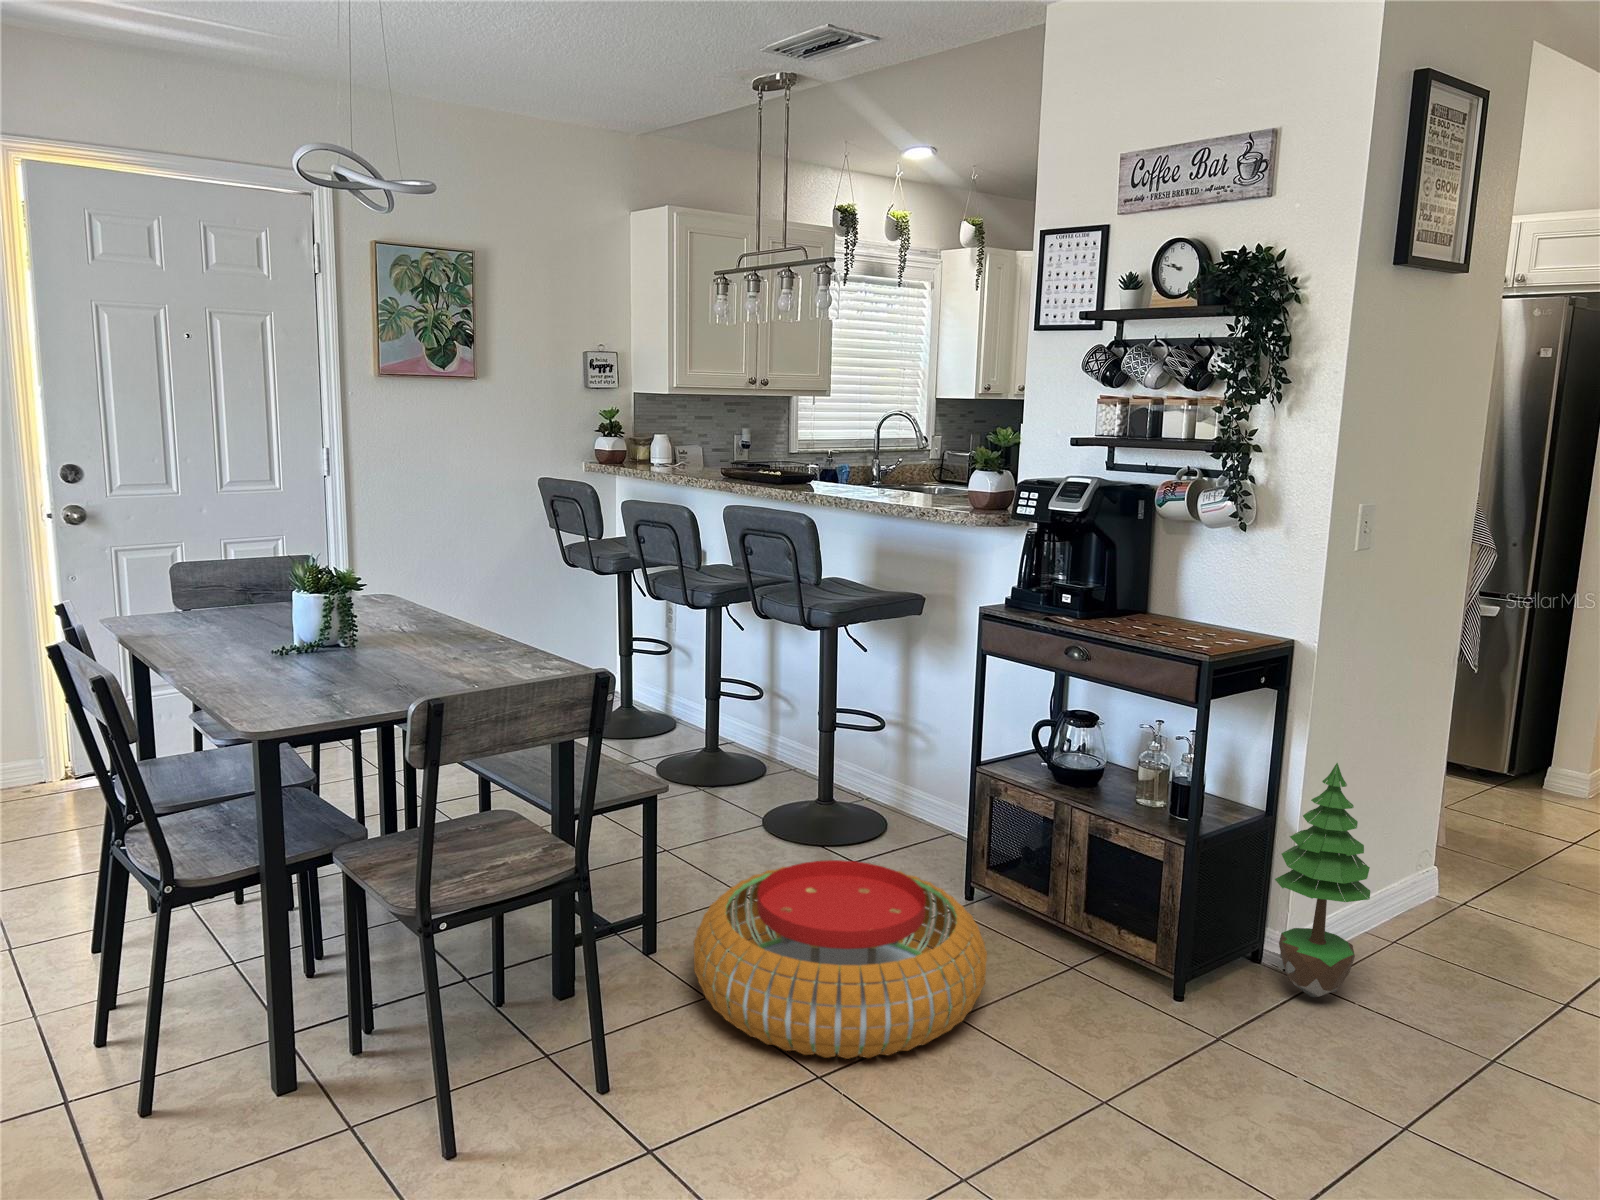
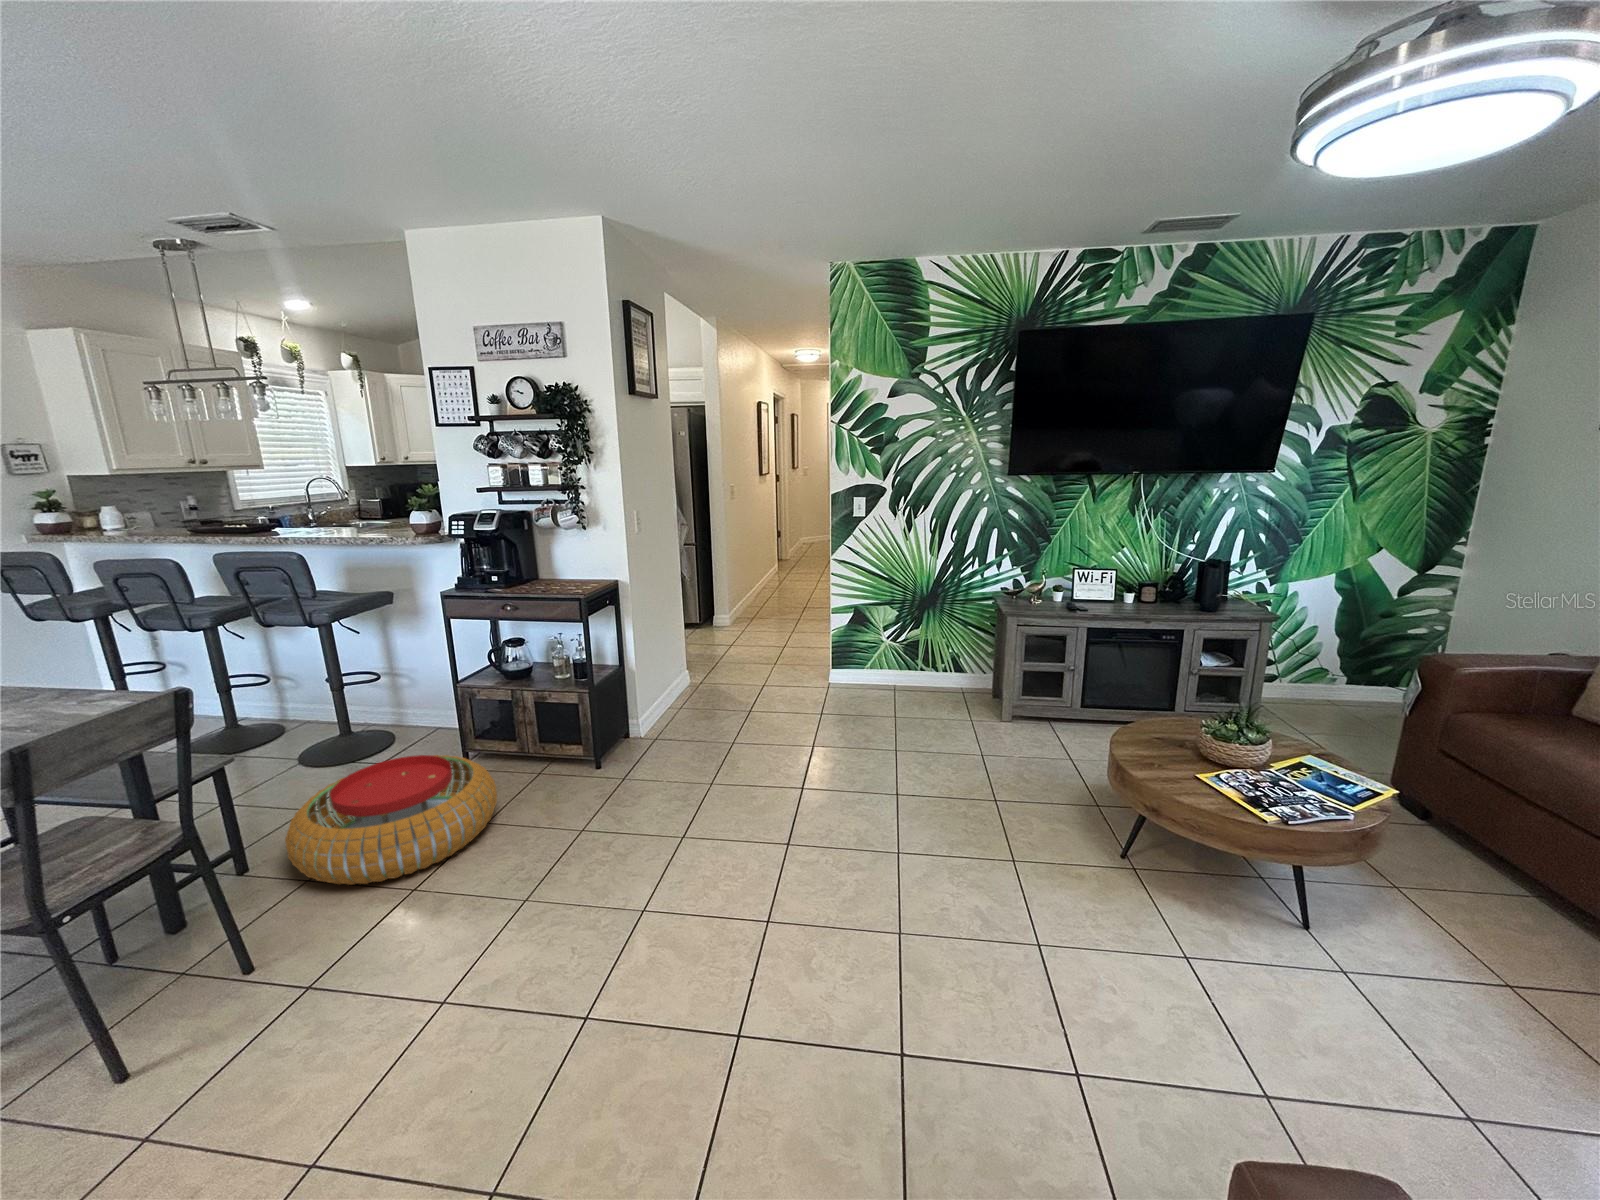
potted tree: present [1275,763,1370,997] -> none [630,633,672,744]

